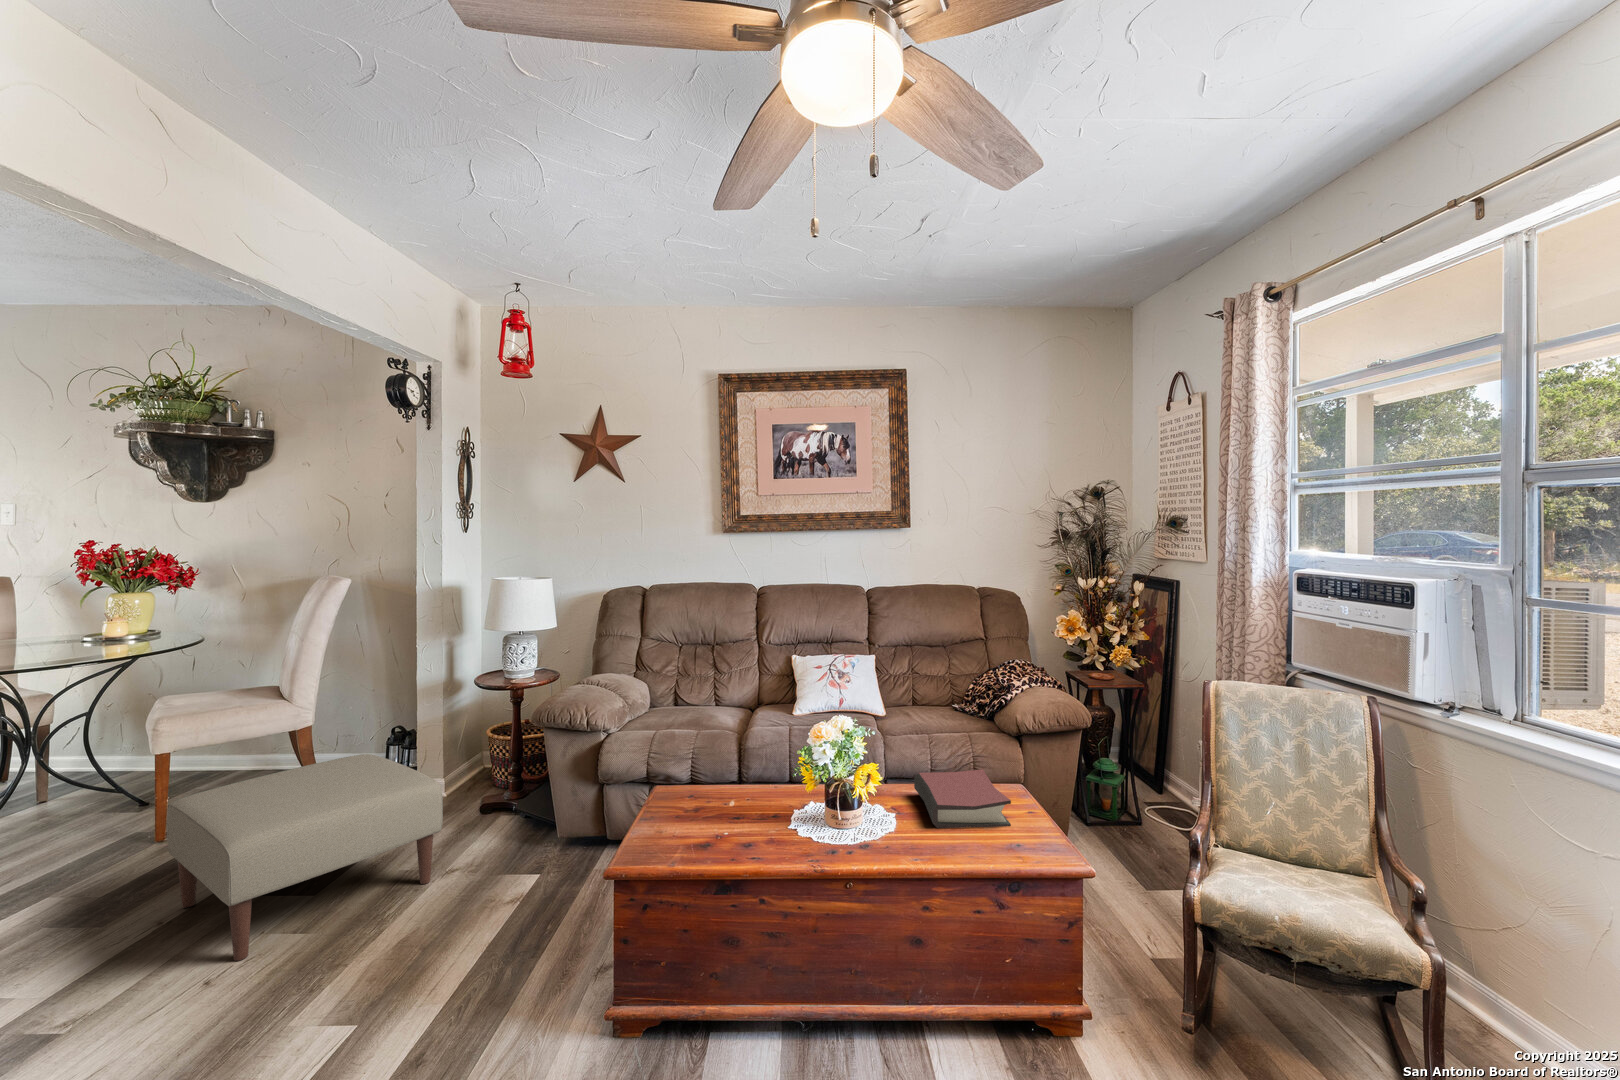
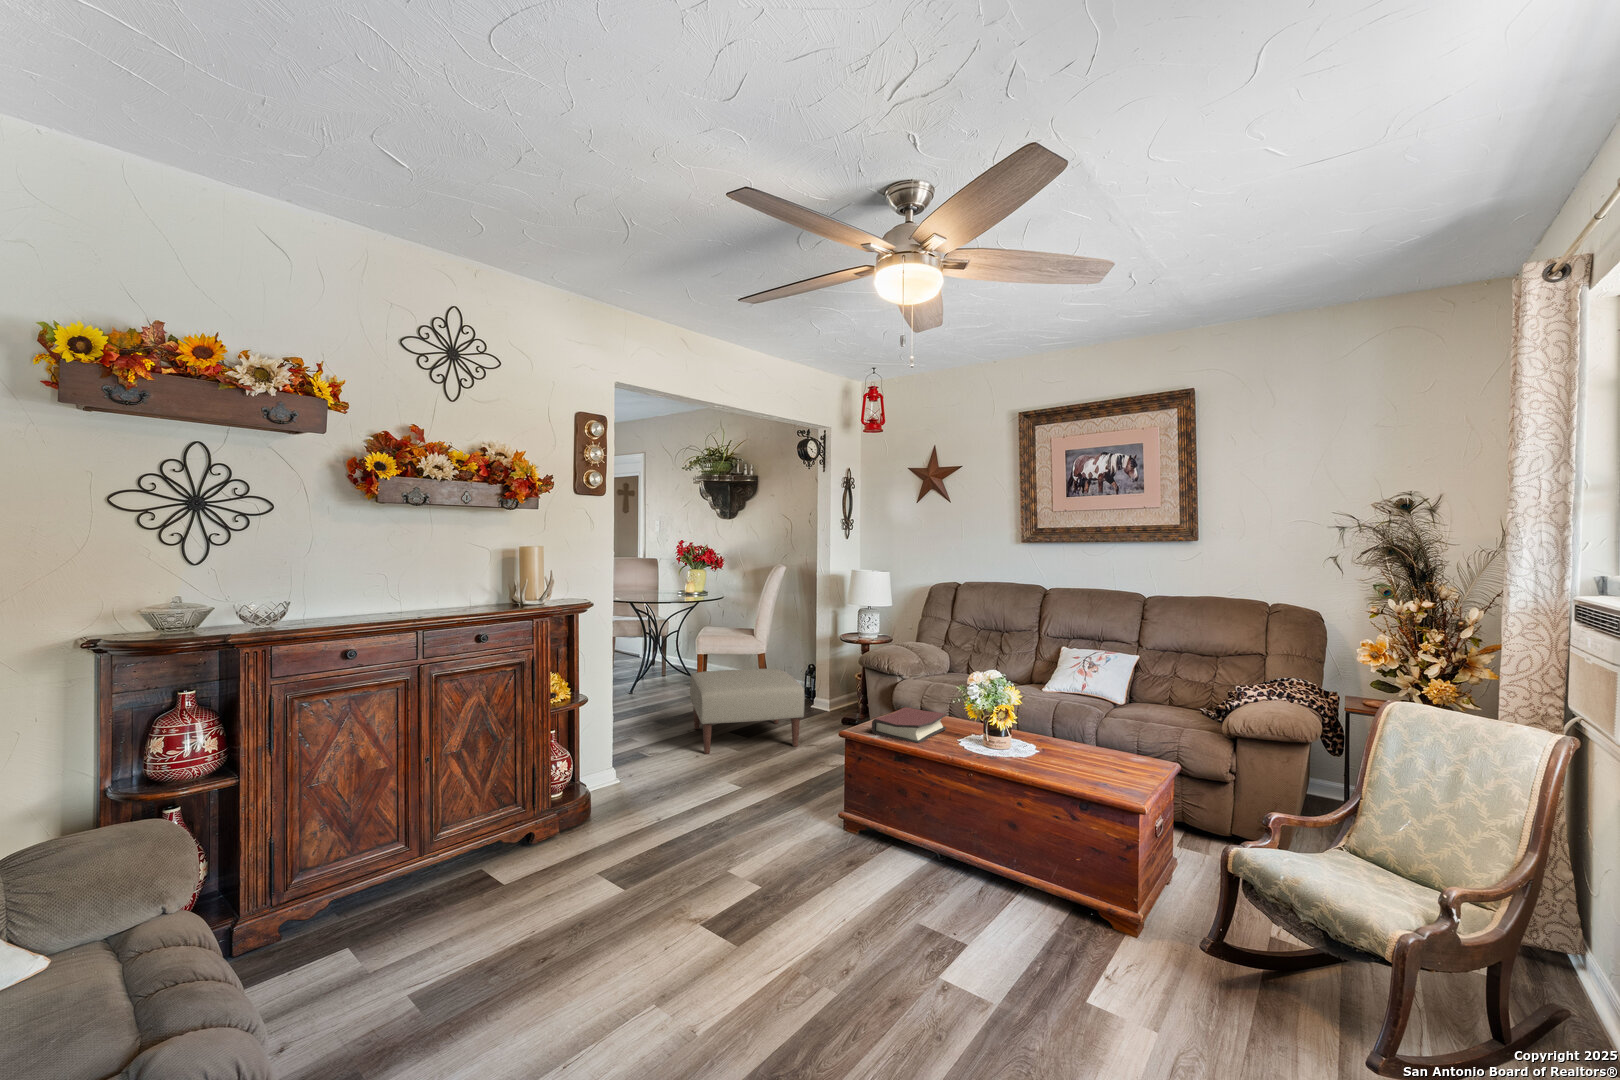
hardback book: present [914,770,1011,828] -> present [872,707,946,743]

